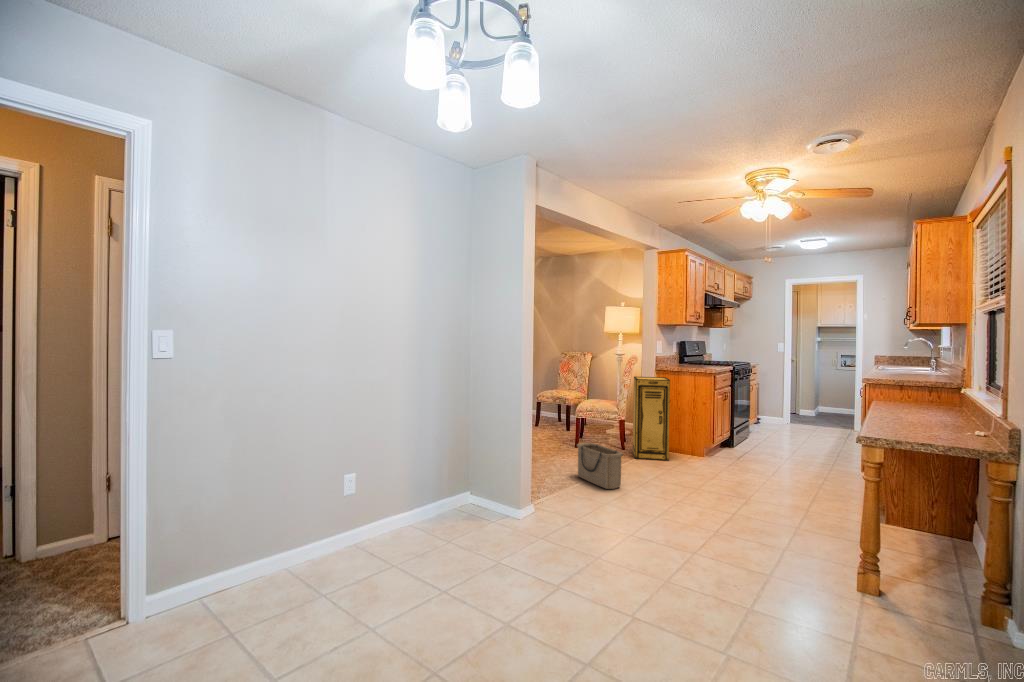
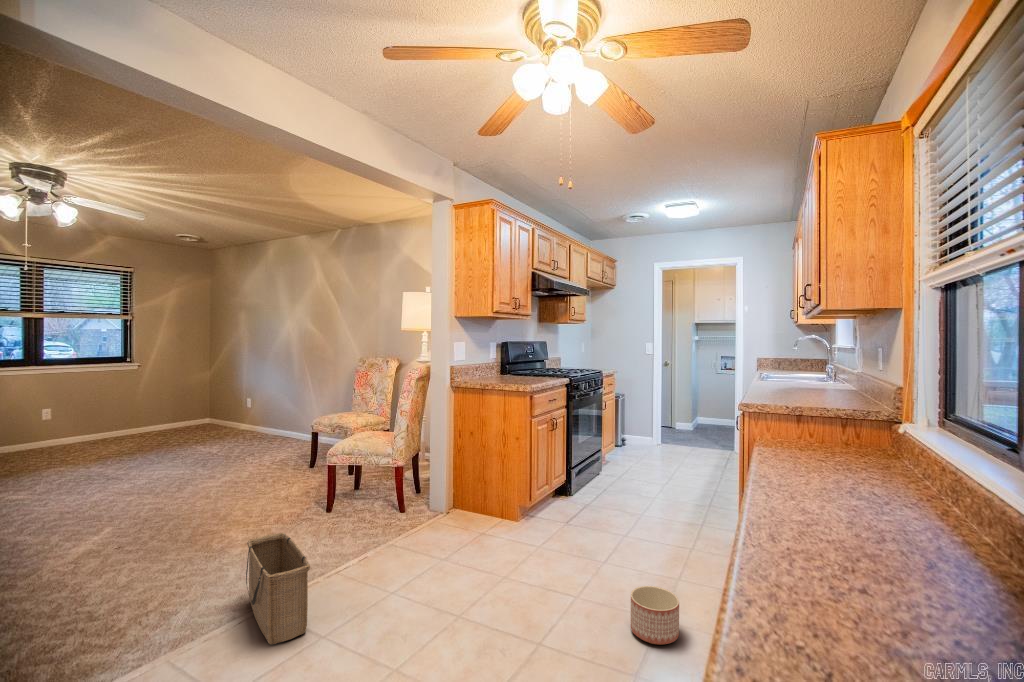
storage cabinet: present [633,377,670,460] -> none [404,398,464,536]
planter: none [798,477,828,503] -> present [630,586,679,645]

